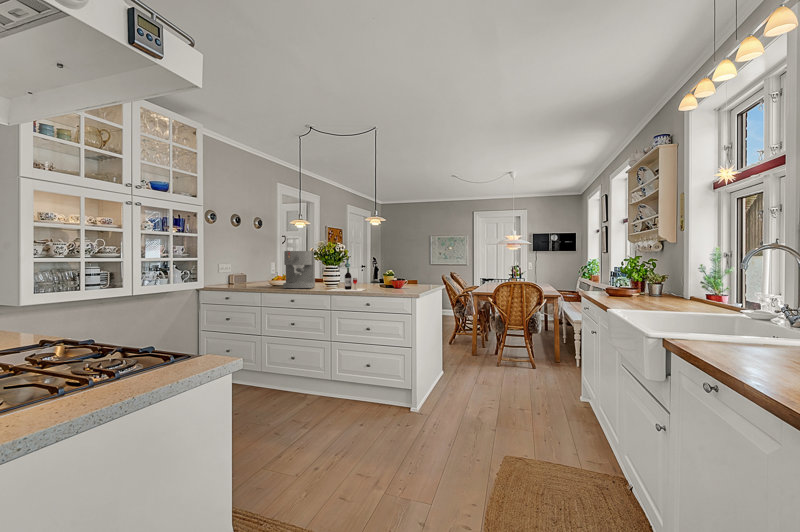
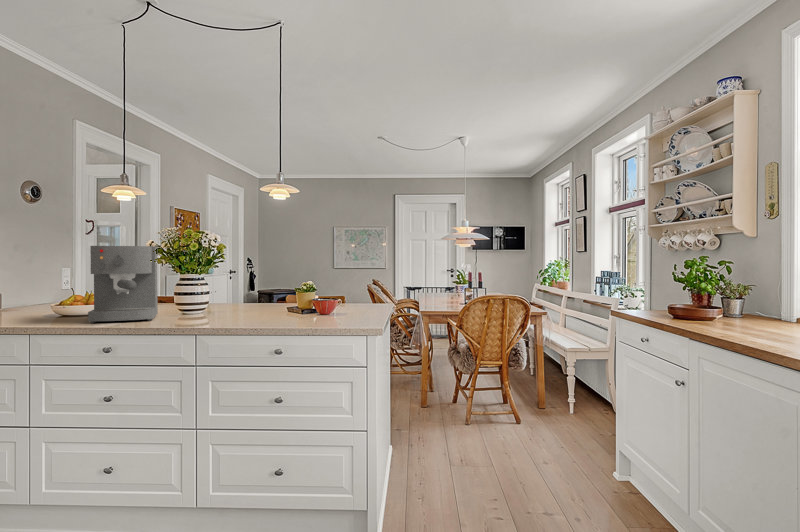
wine bottle: present [328,268,366,291] -> none [184,278,266,326]

